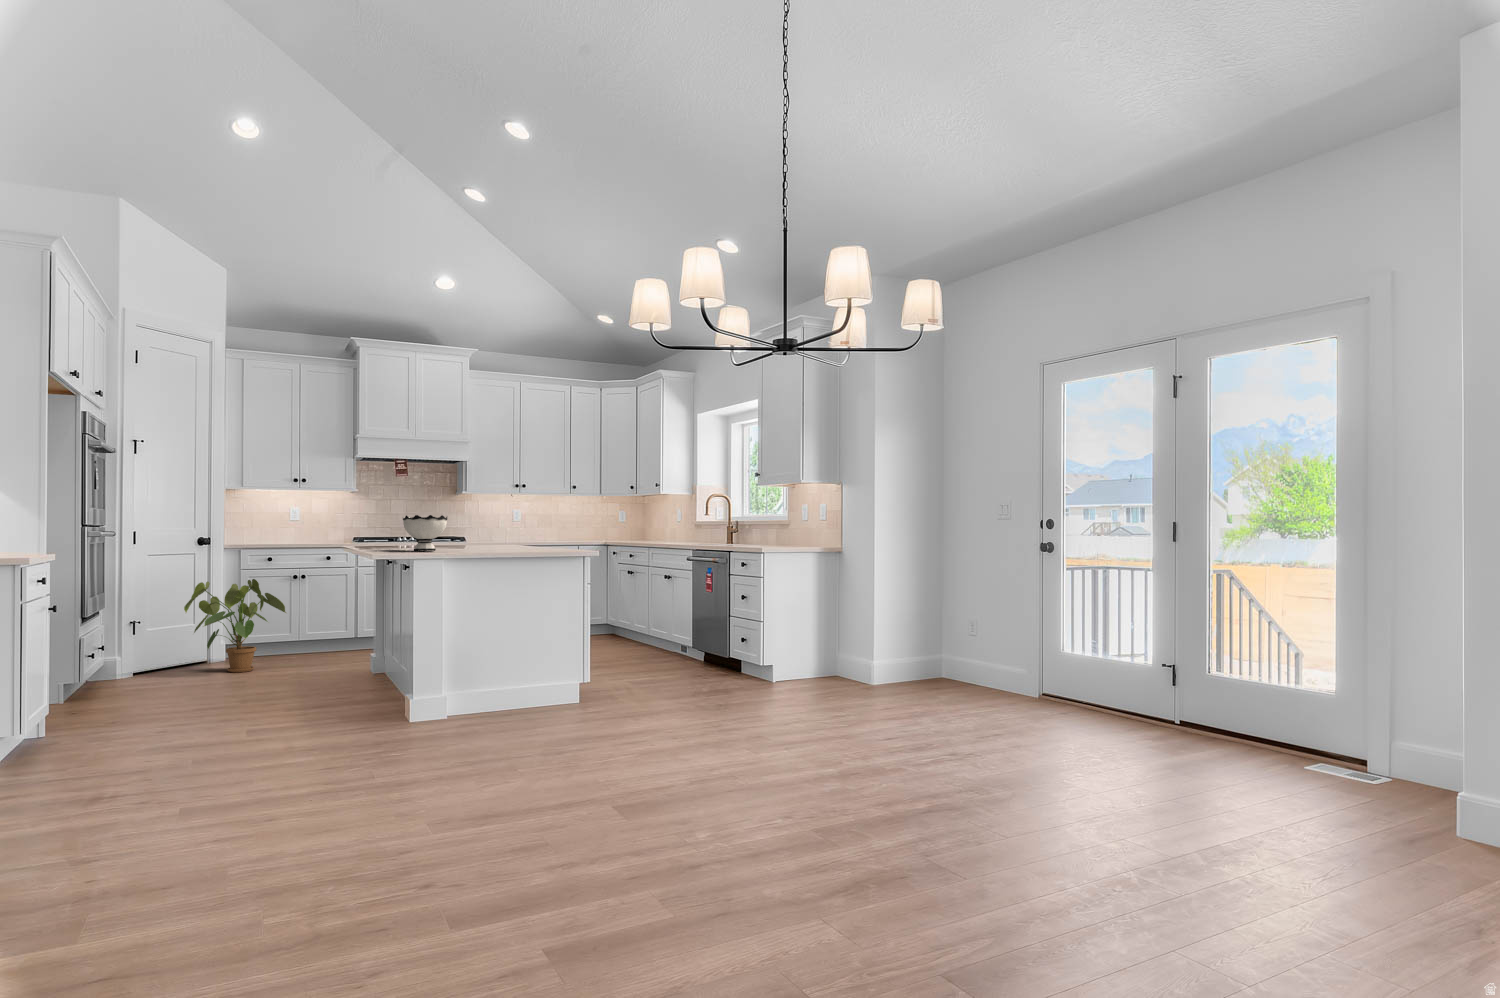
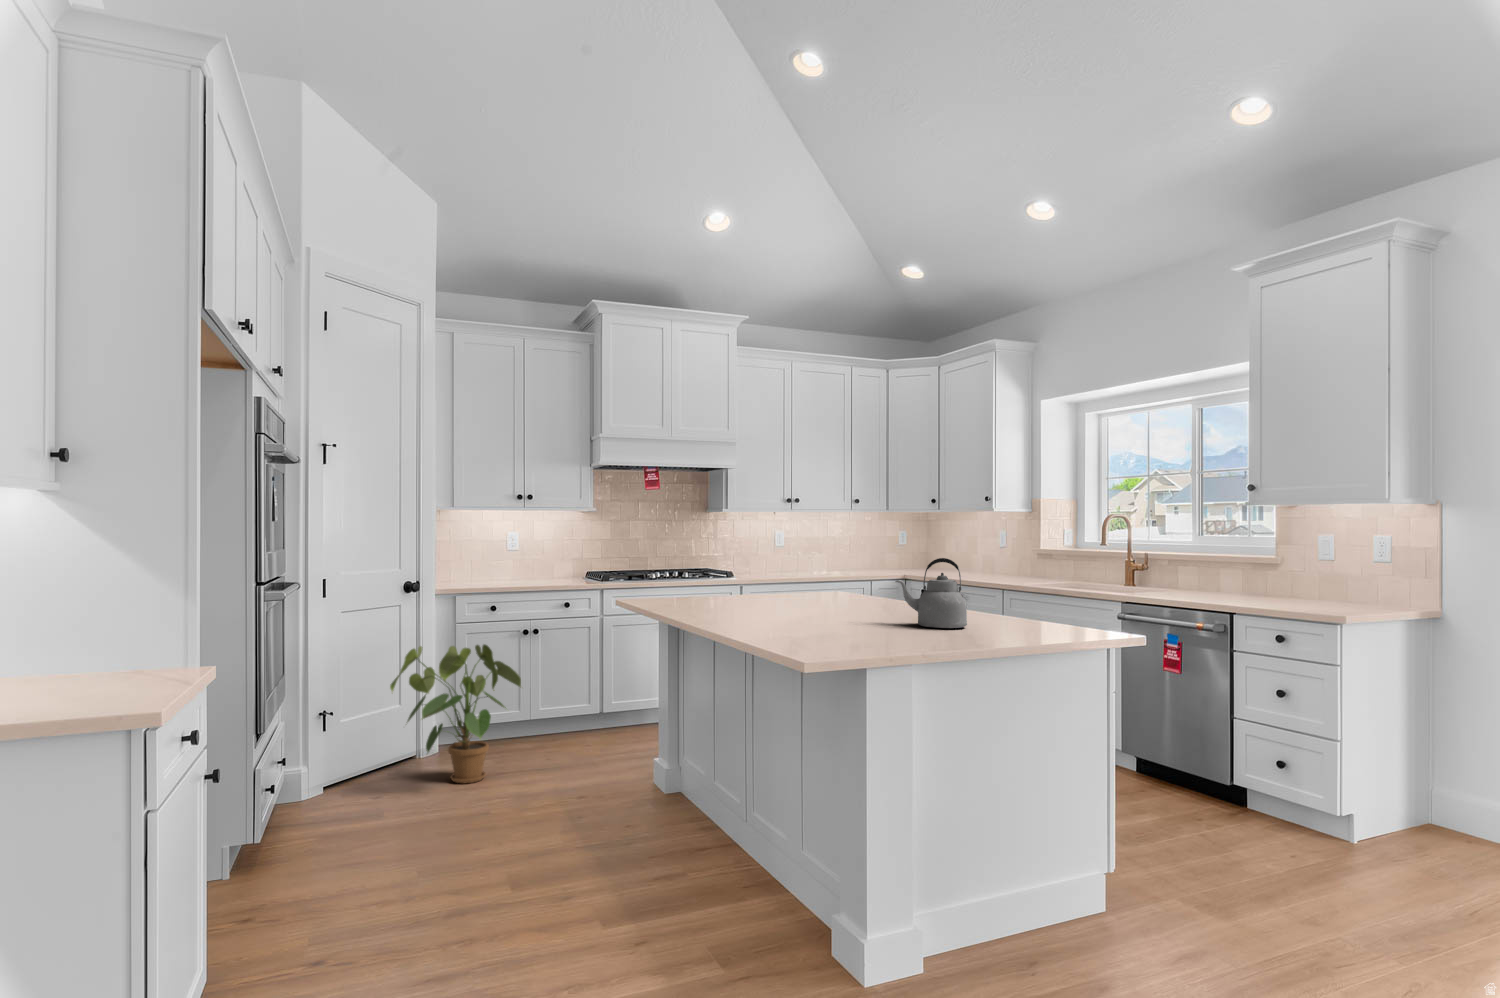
kettle: none [488,511,528,551] -> present [895,558,967,628]
bowl: present [403,515,447,551] -> none [792,572,868,638]

